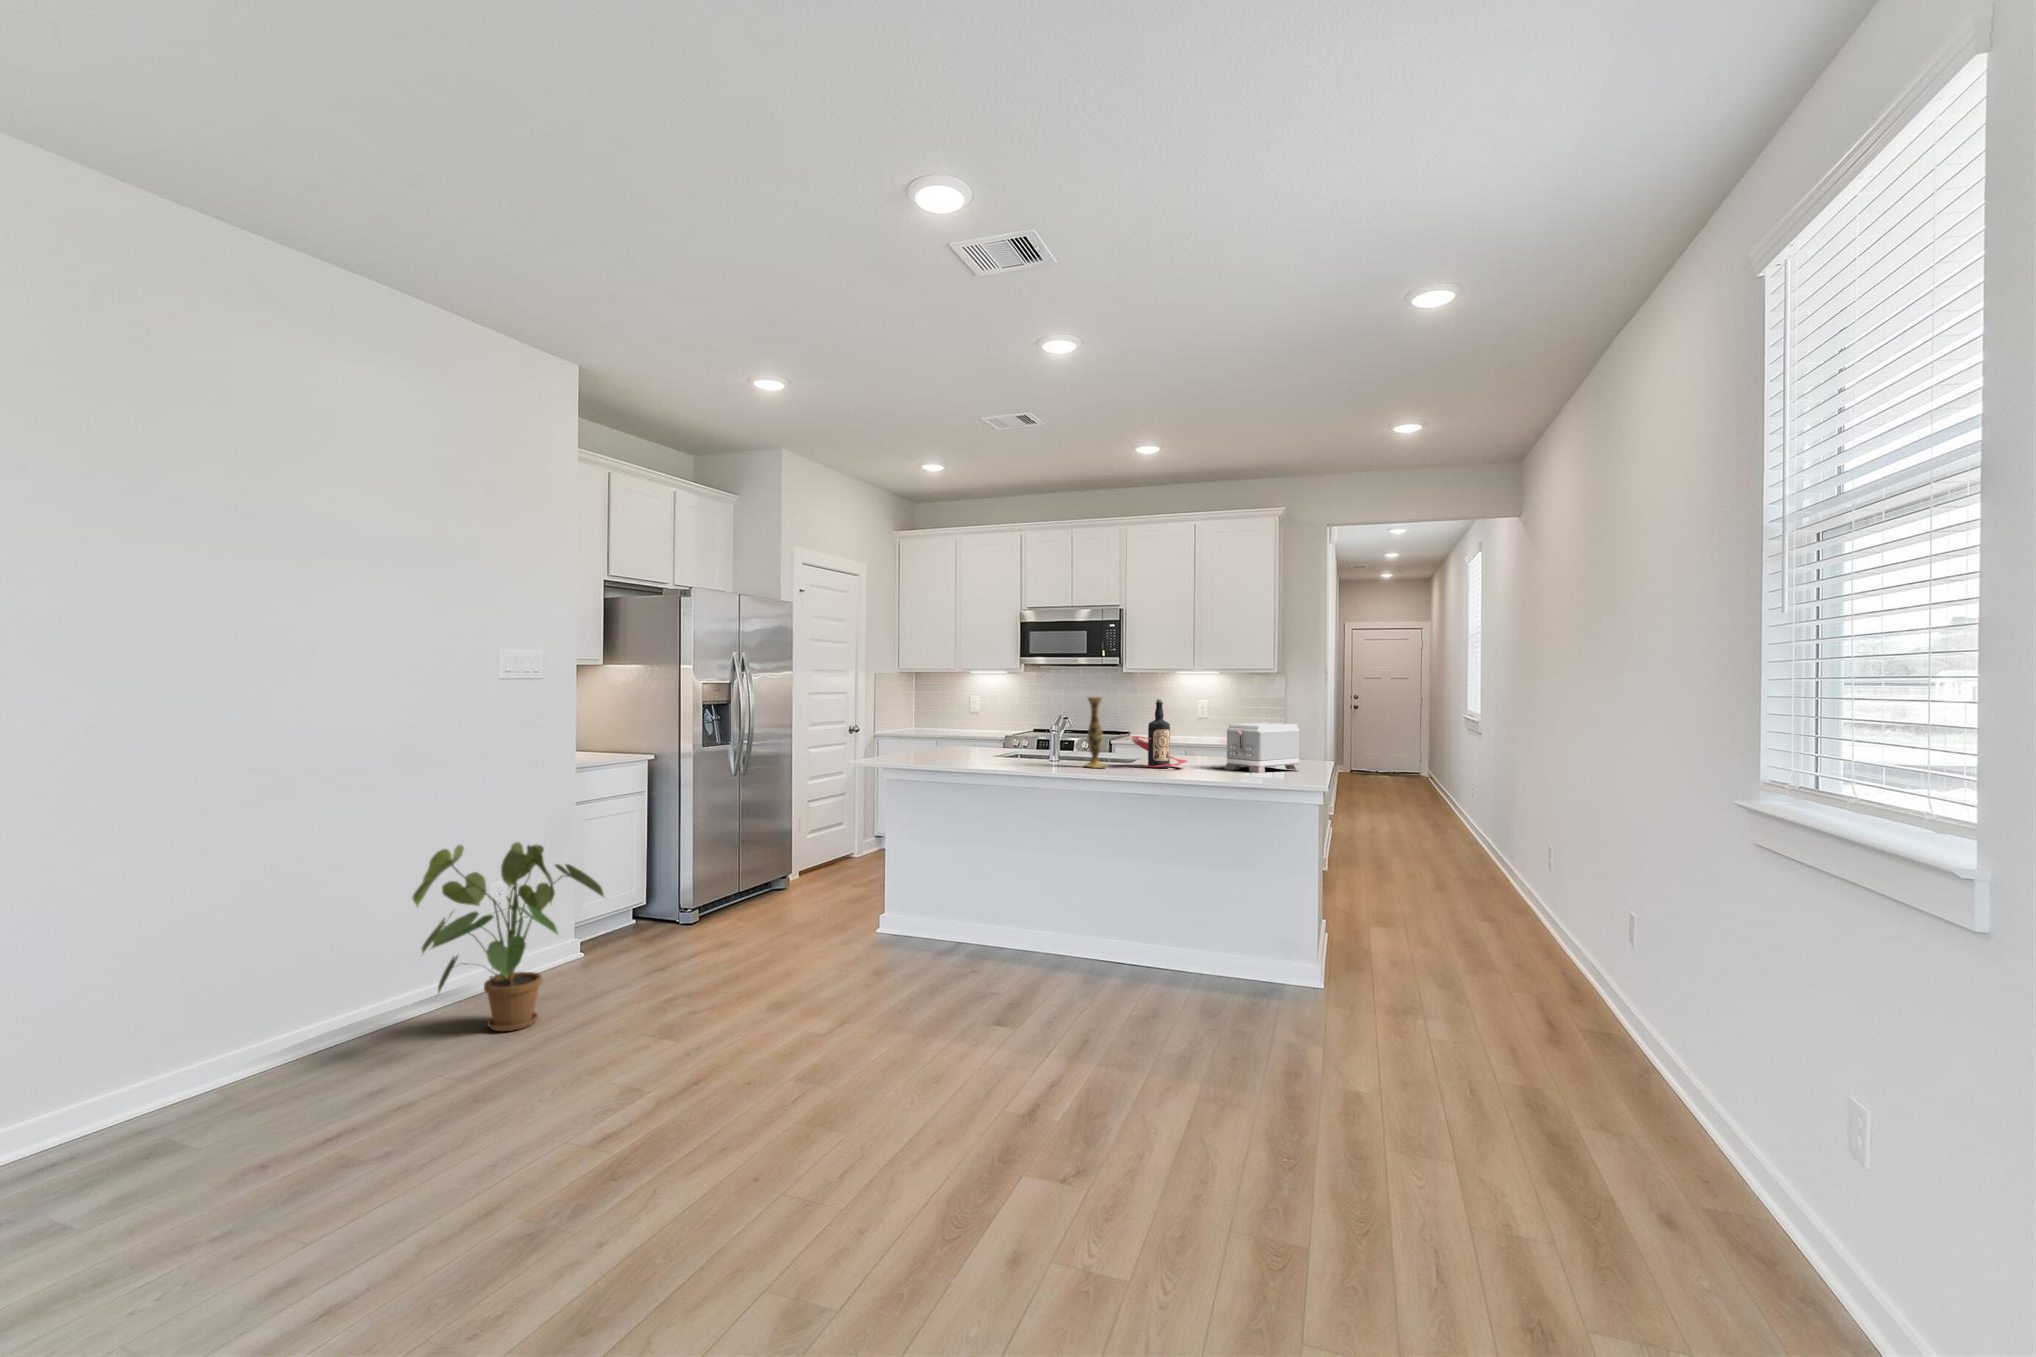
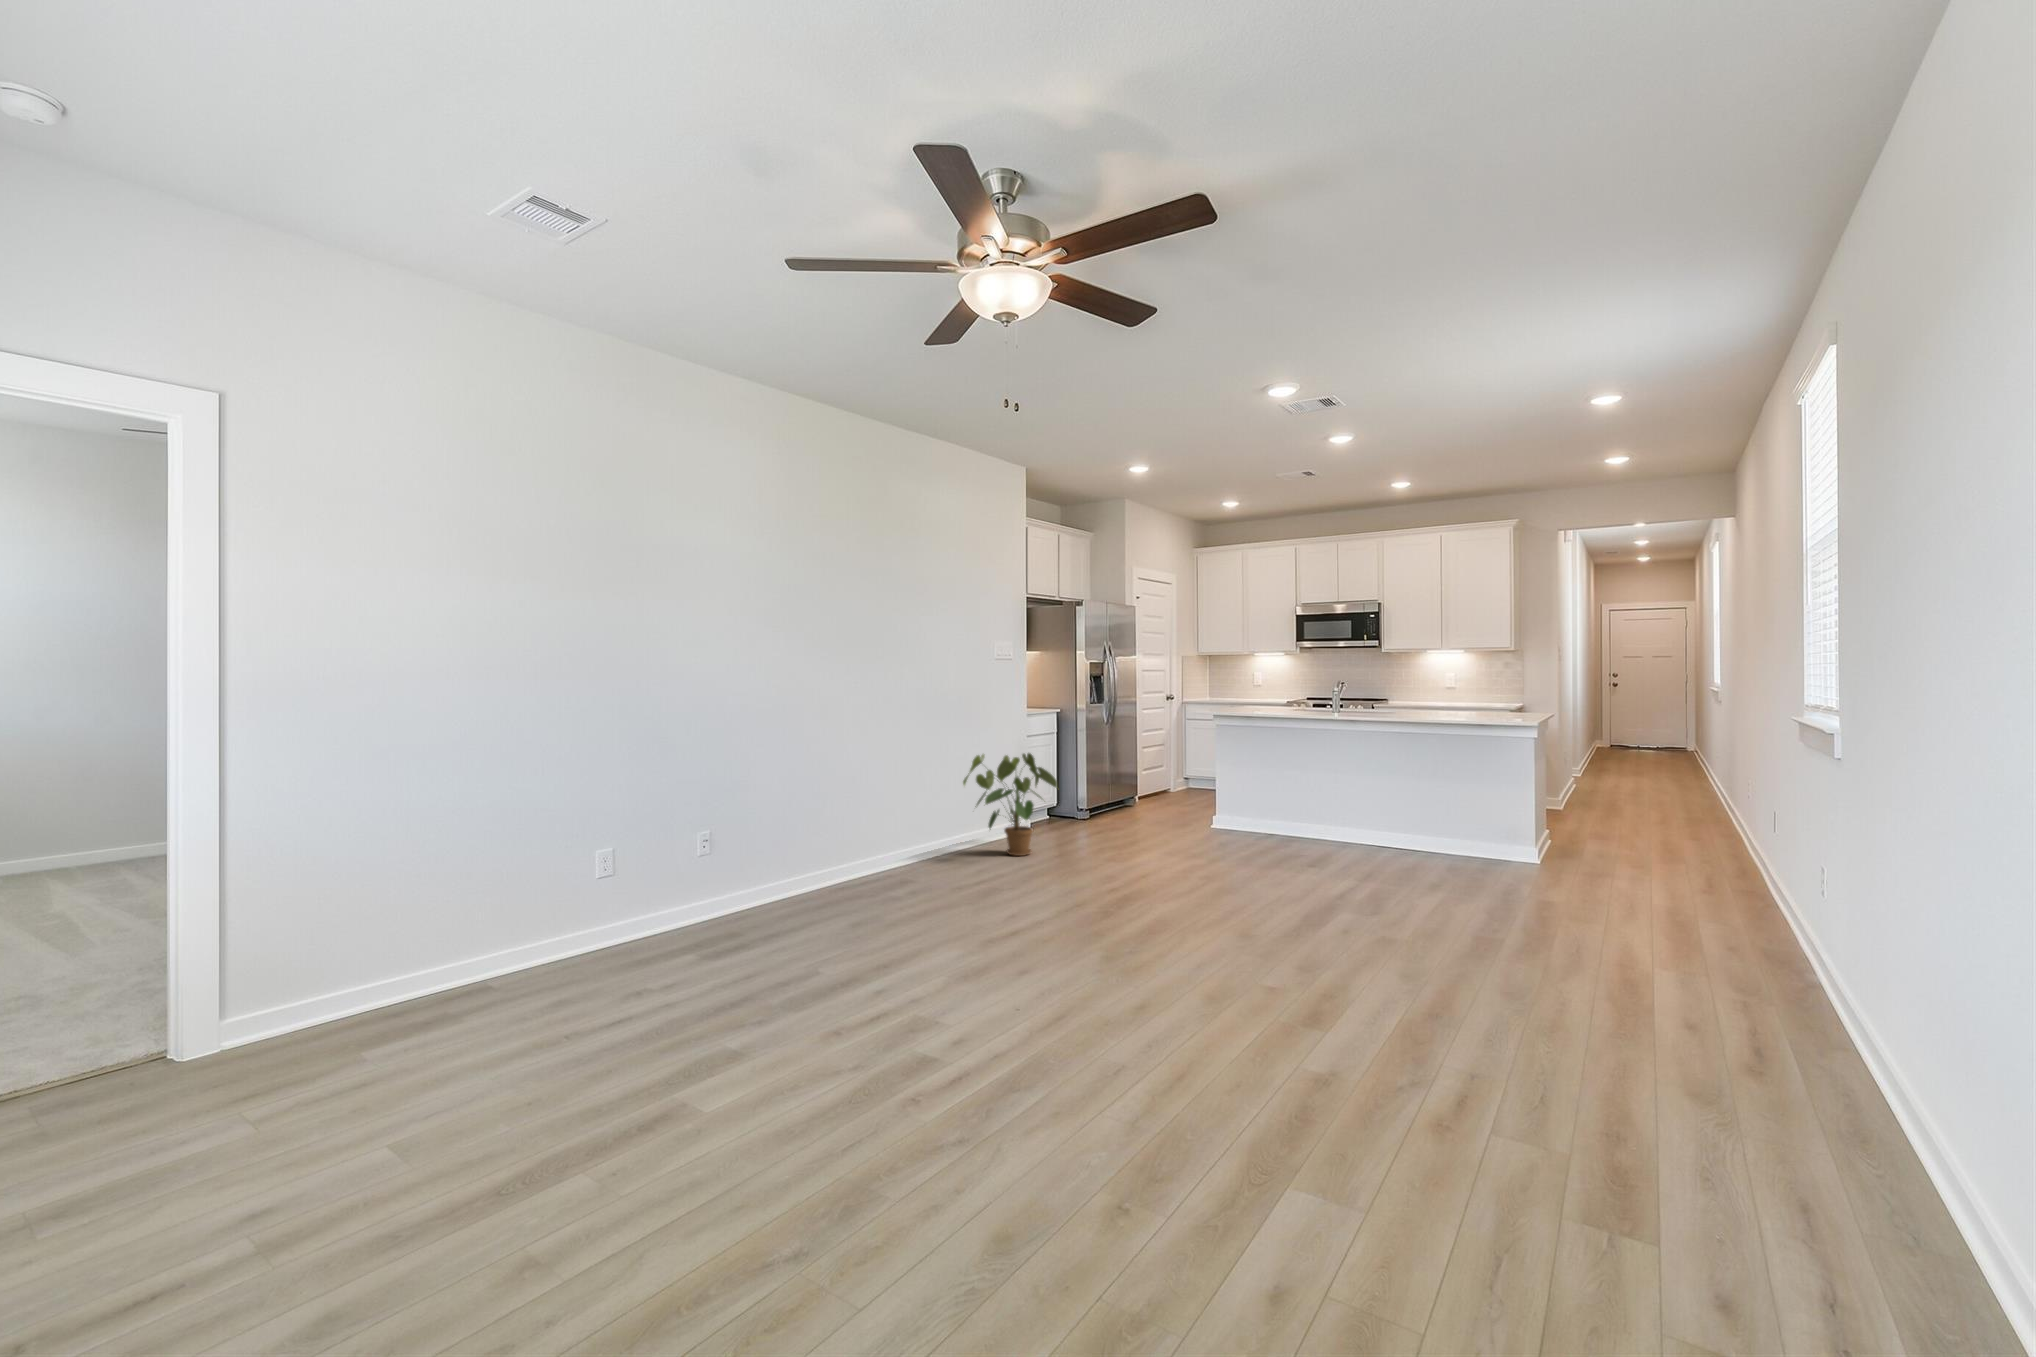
vase: present [1085,697,1105,768] -> none [1358,666,1376,713]
bottle: present [1130,699,1187,768] -> none [1392,667,1435,714]
toaster: present [1224,723,1301,773] -> none [1463,684,1524,717]

